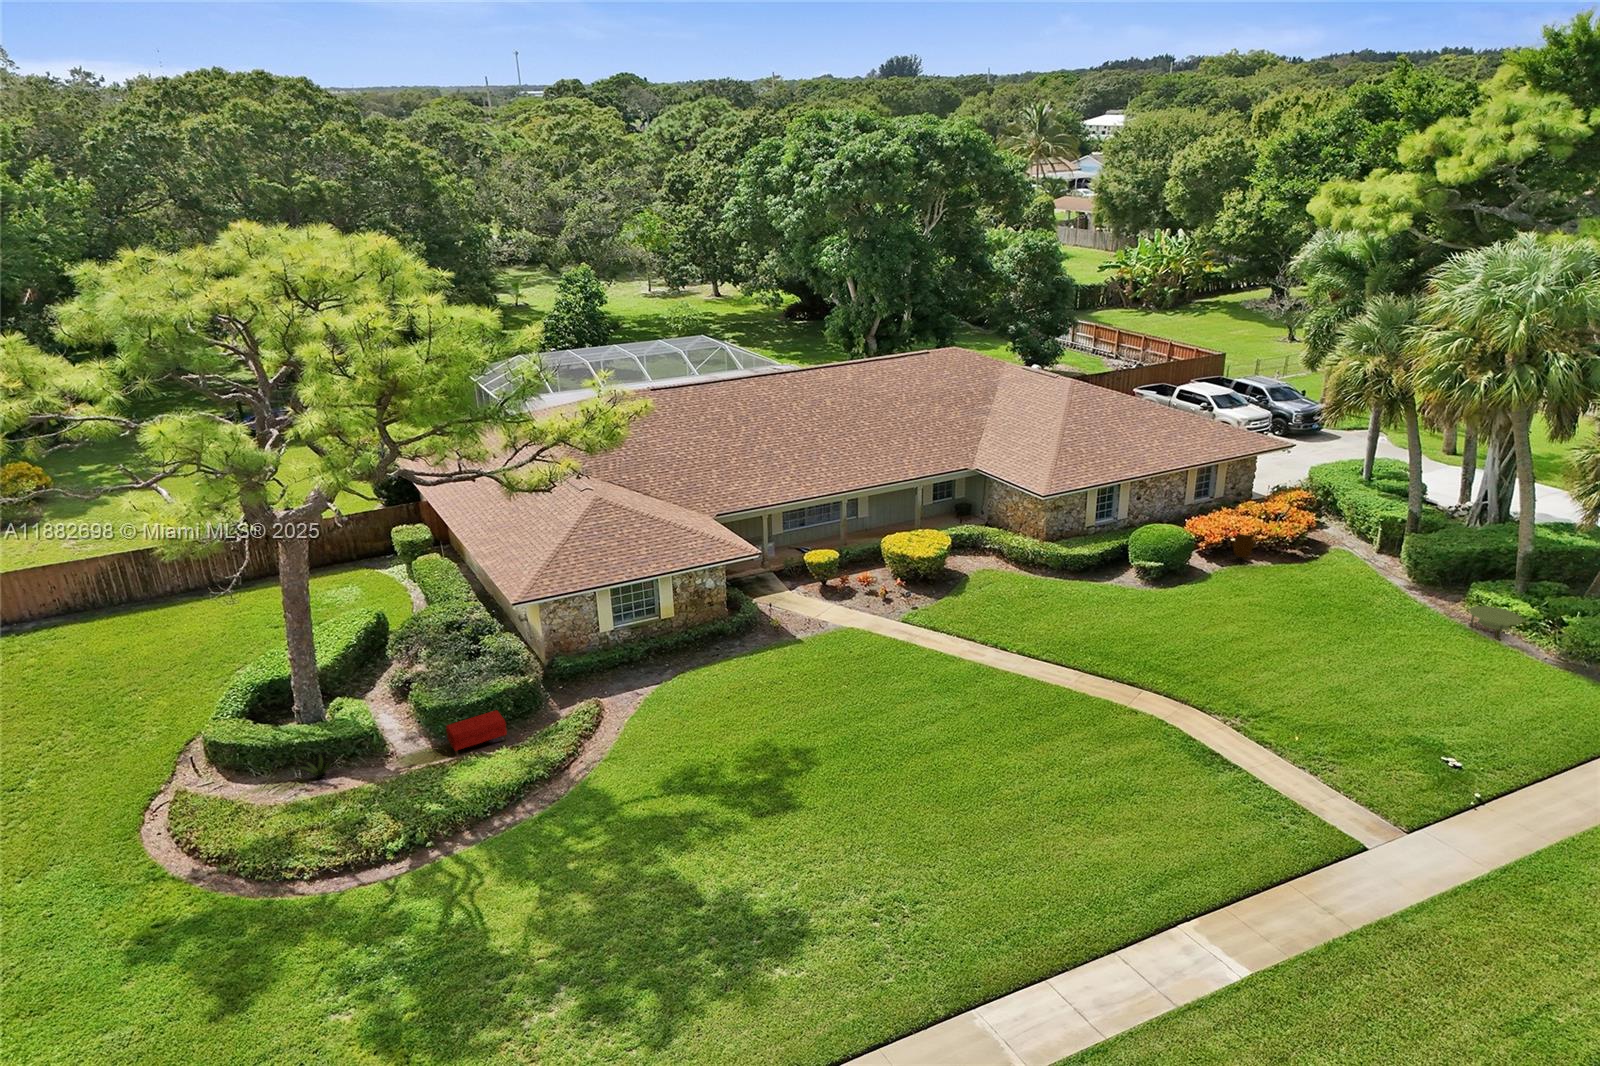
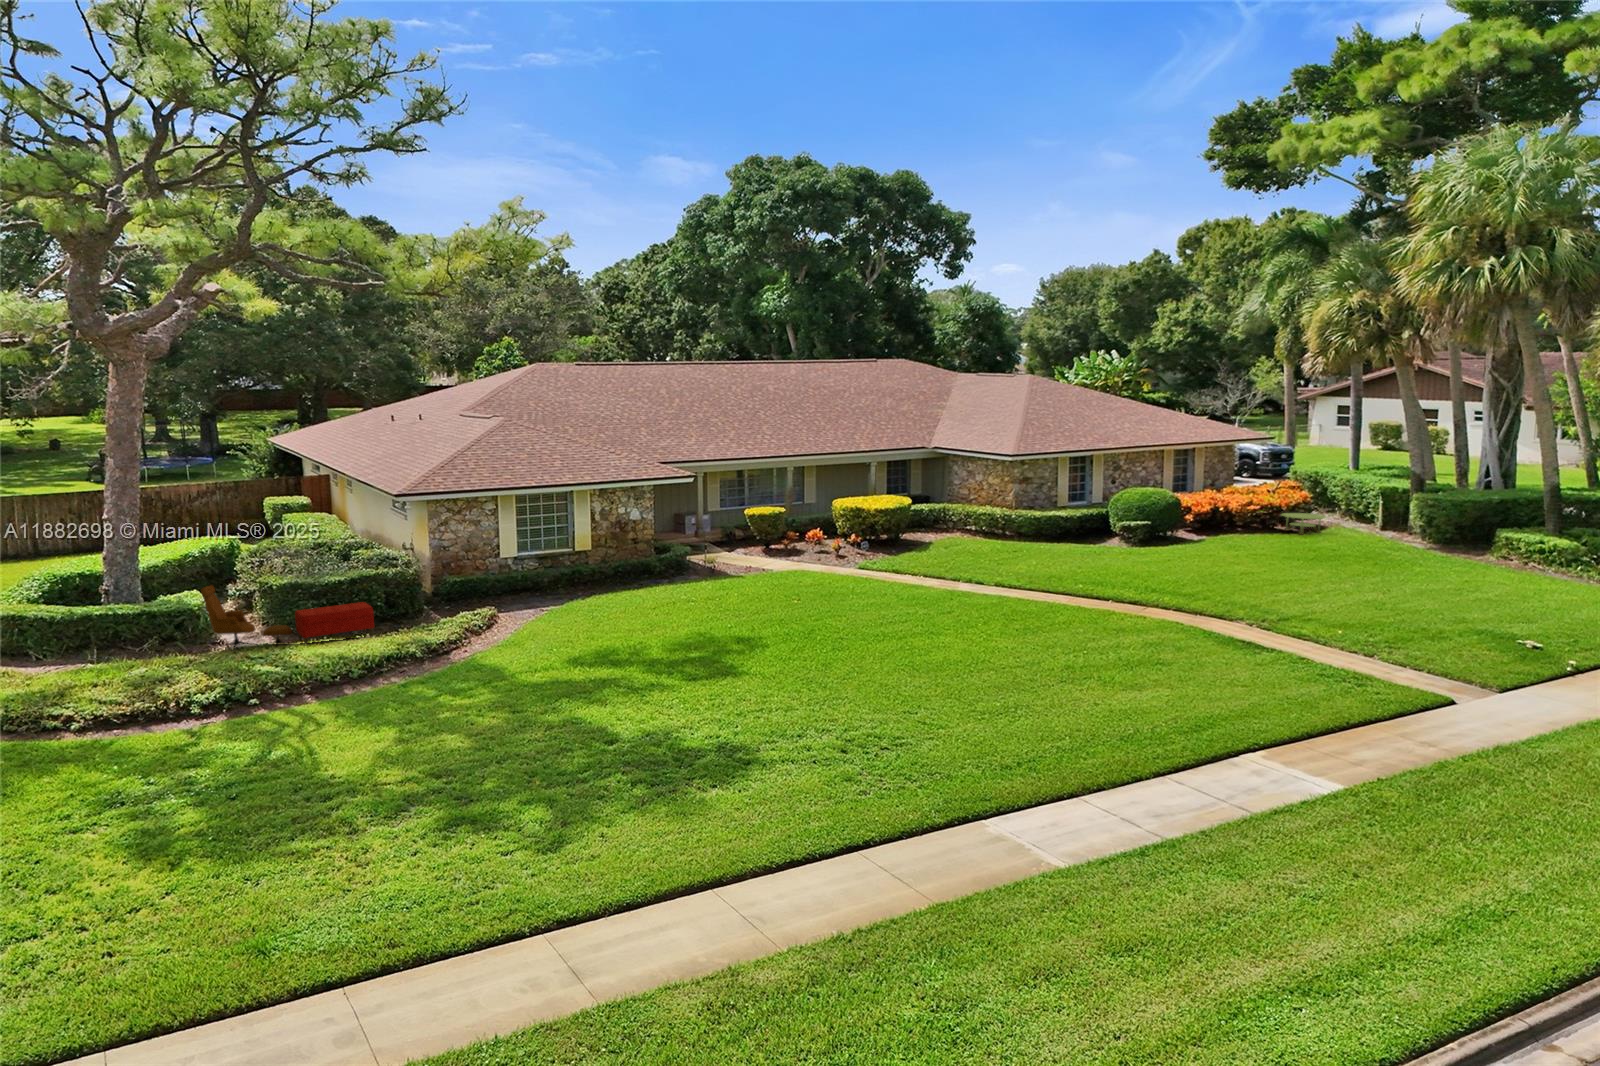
lounge chair: present [1233,533,1254,562] -> present [201,585,292,649]
round table: present [1469,606,1523,640] -> present [1282,513,1326,535]
potted plant: present [294,752,337,779] -> none [82,633,146,662]

